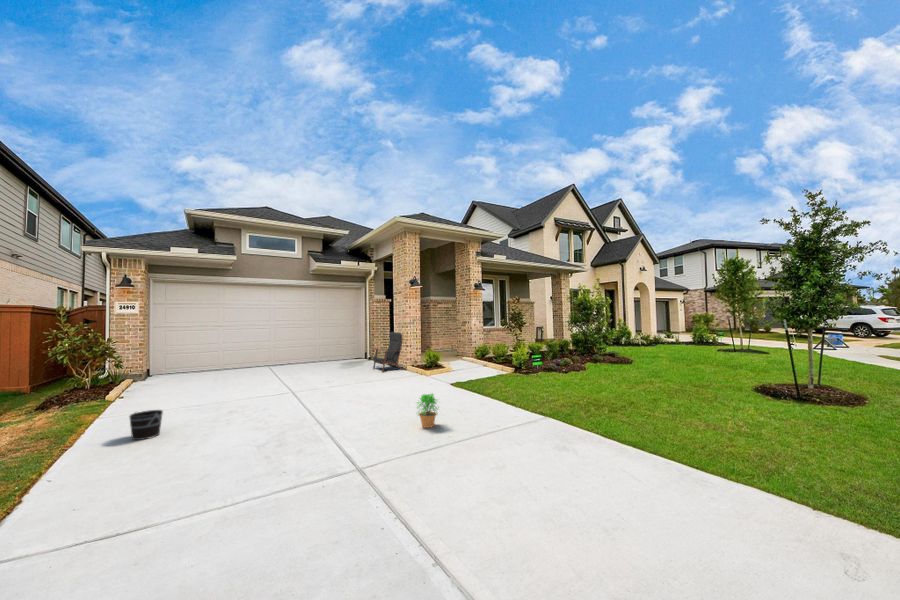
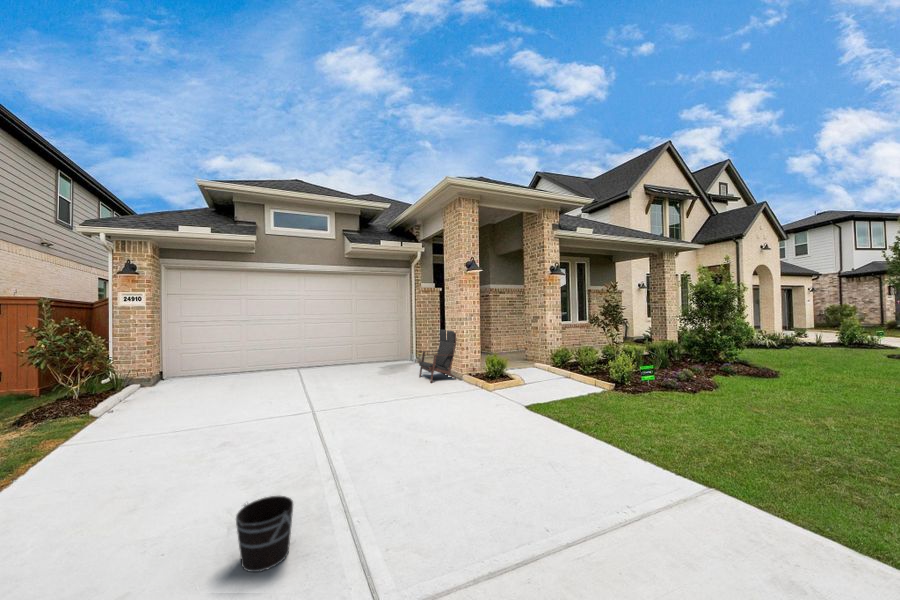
potted plant: present [417,394,437,428] -> none [480,453,532,520]
bucket: present [130,410,163,440] -> present [236,496,293,572]

